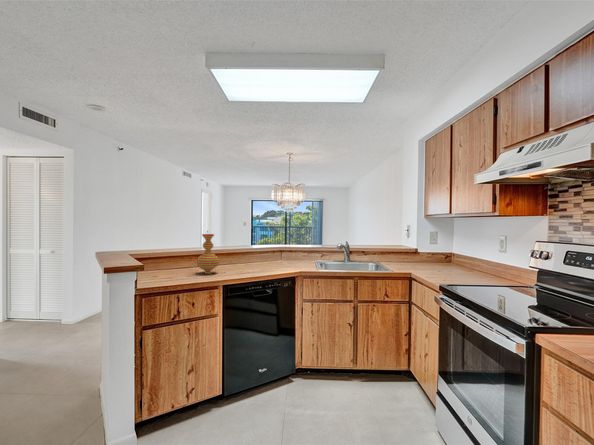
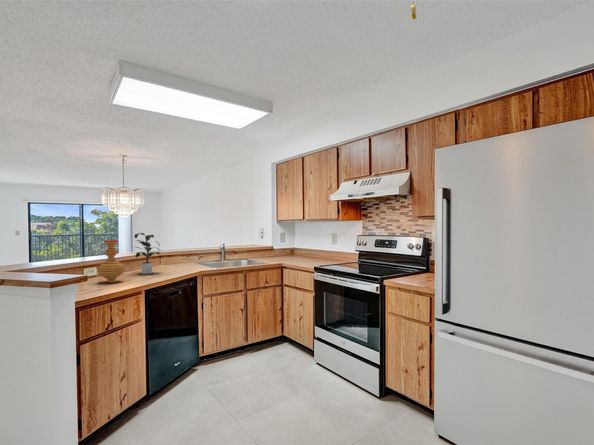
potted plant: none [236,228,272,269] -> present [134,233,160,274]

